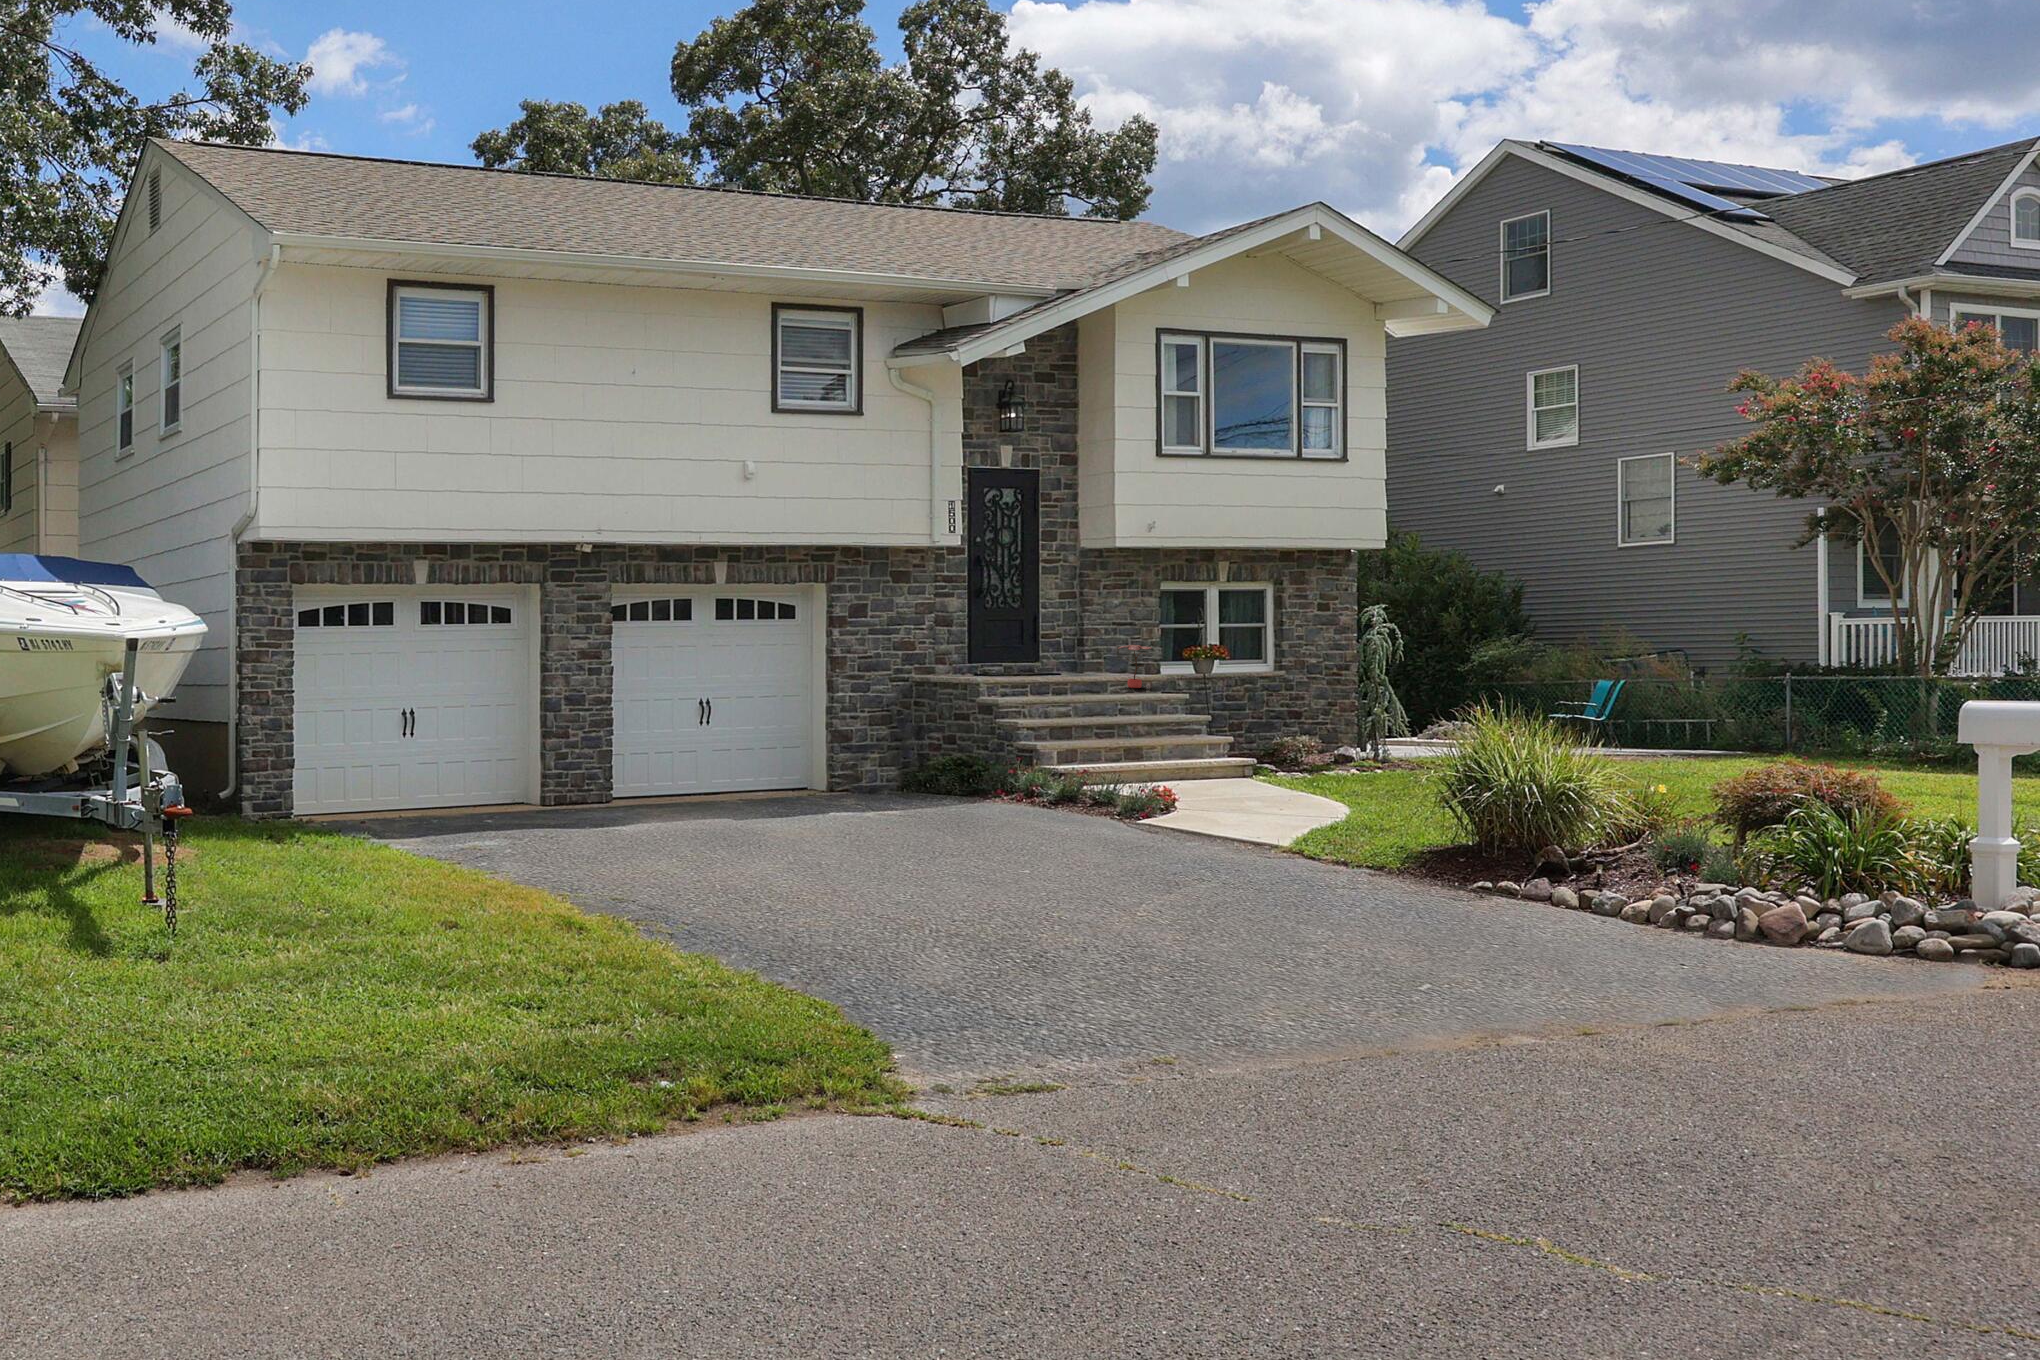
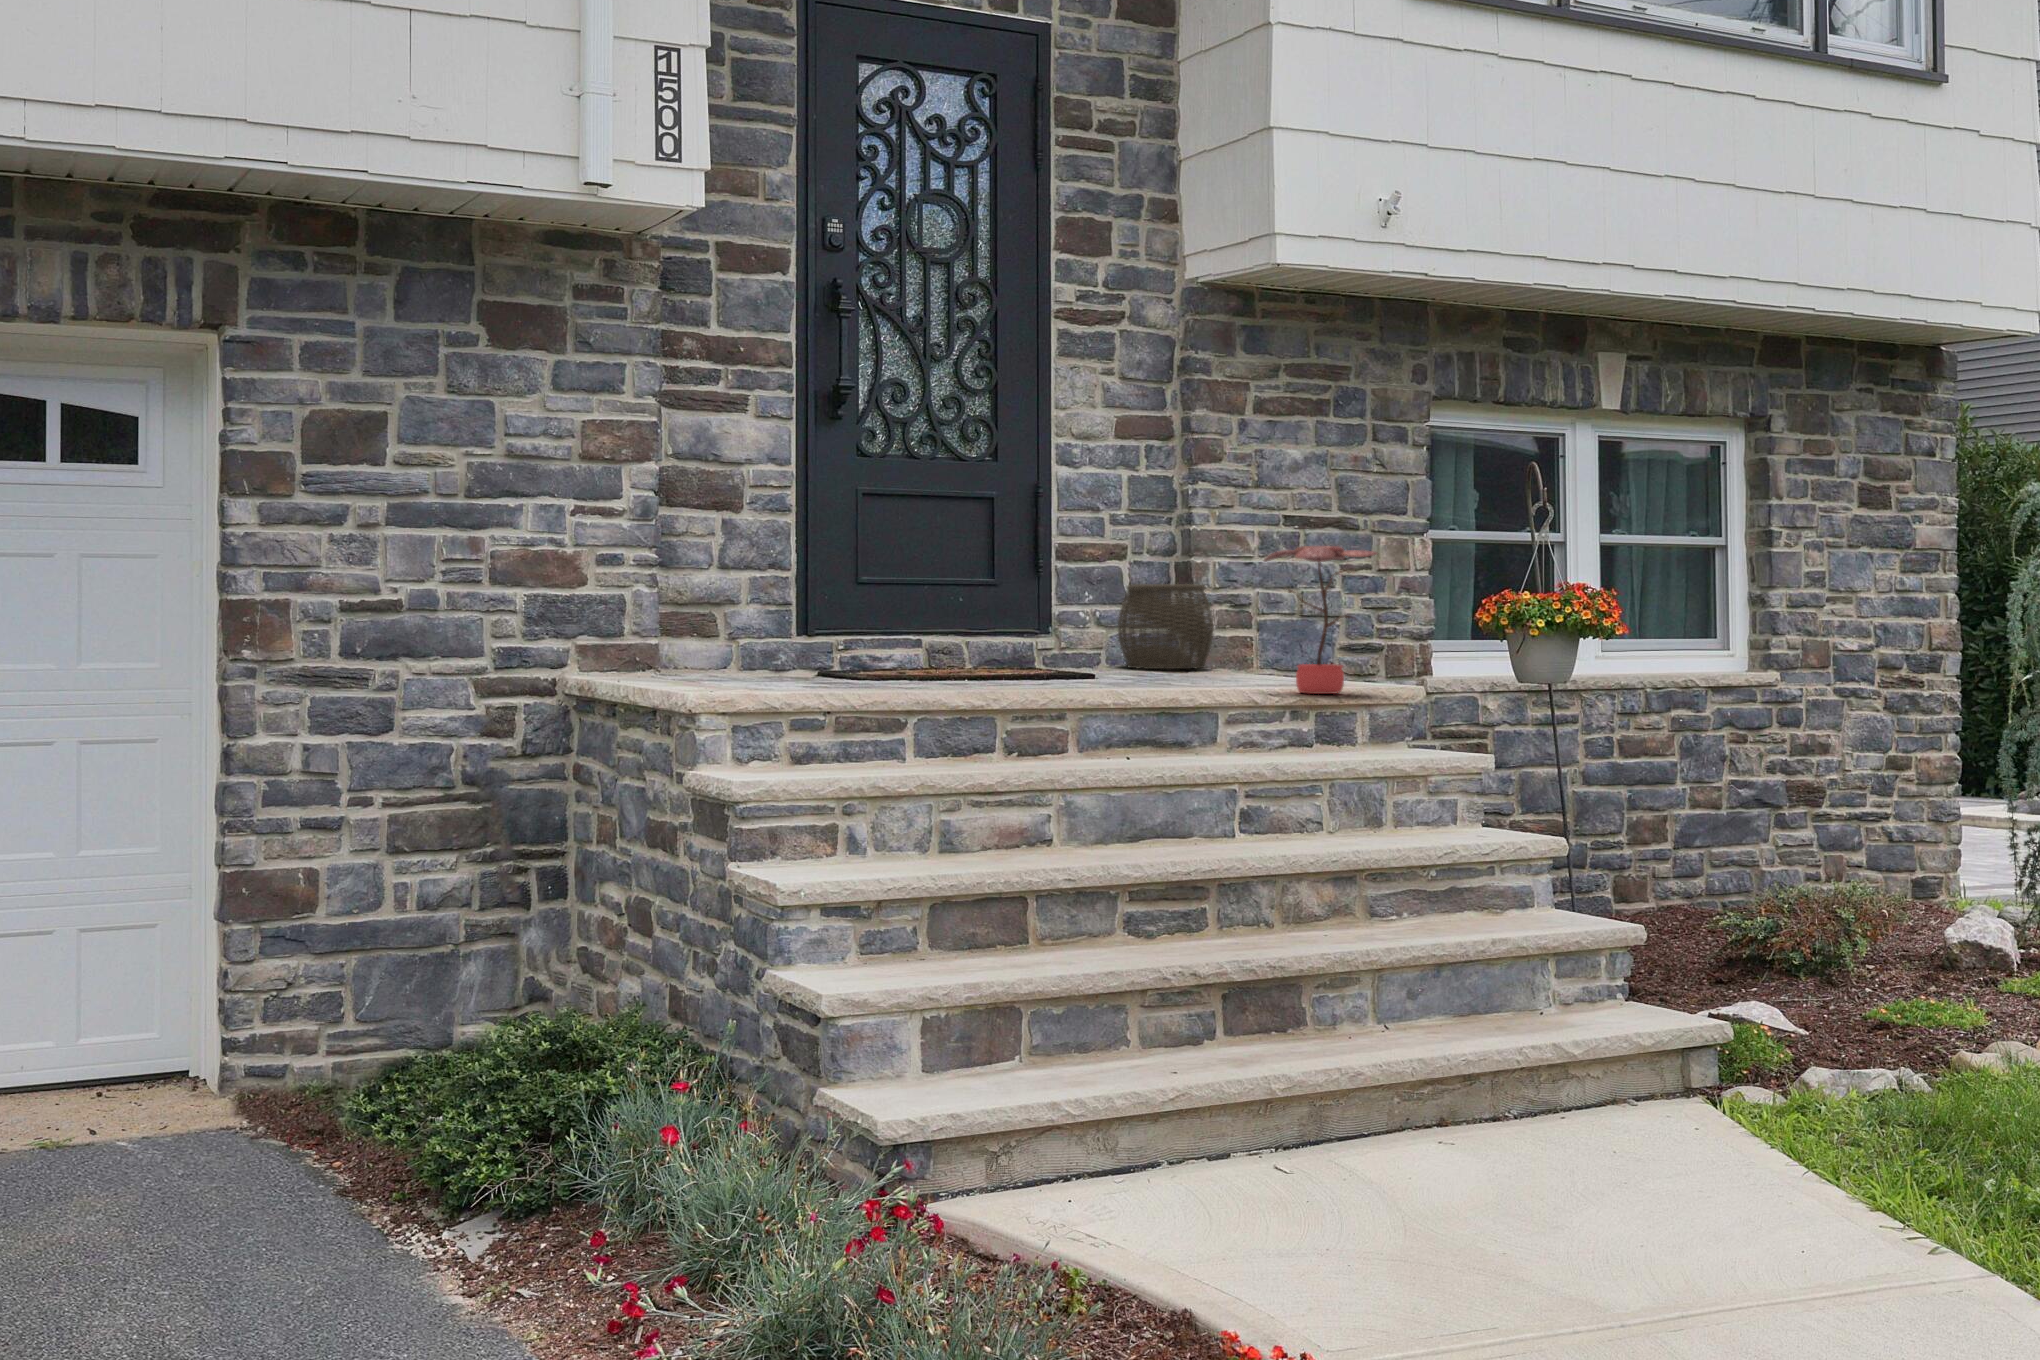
woven basket: none [1060,645,1093,674] -> present [1118,584,1214,669]

